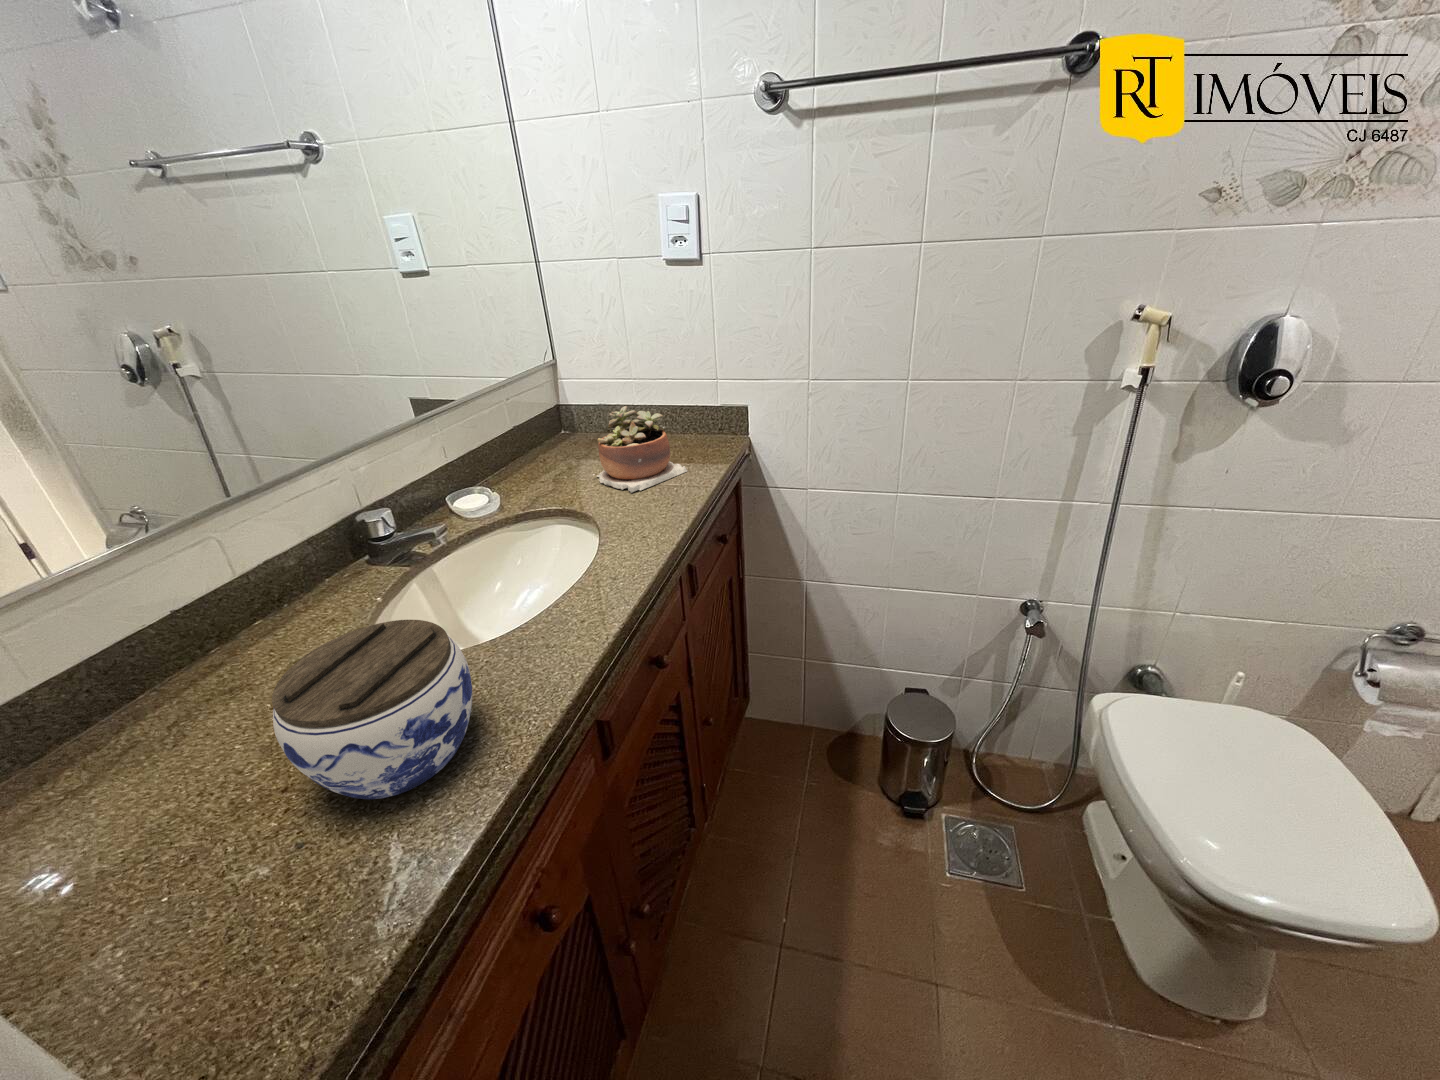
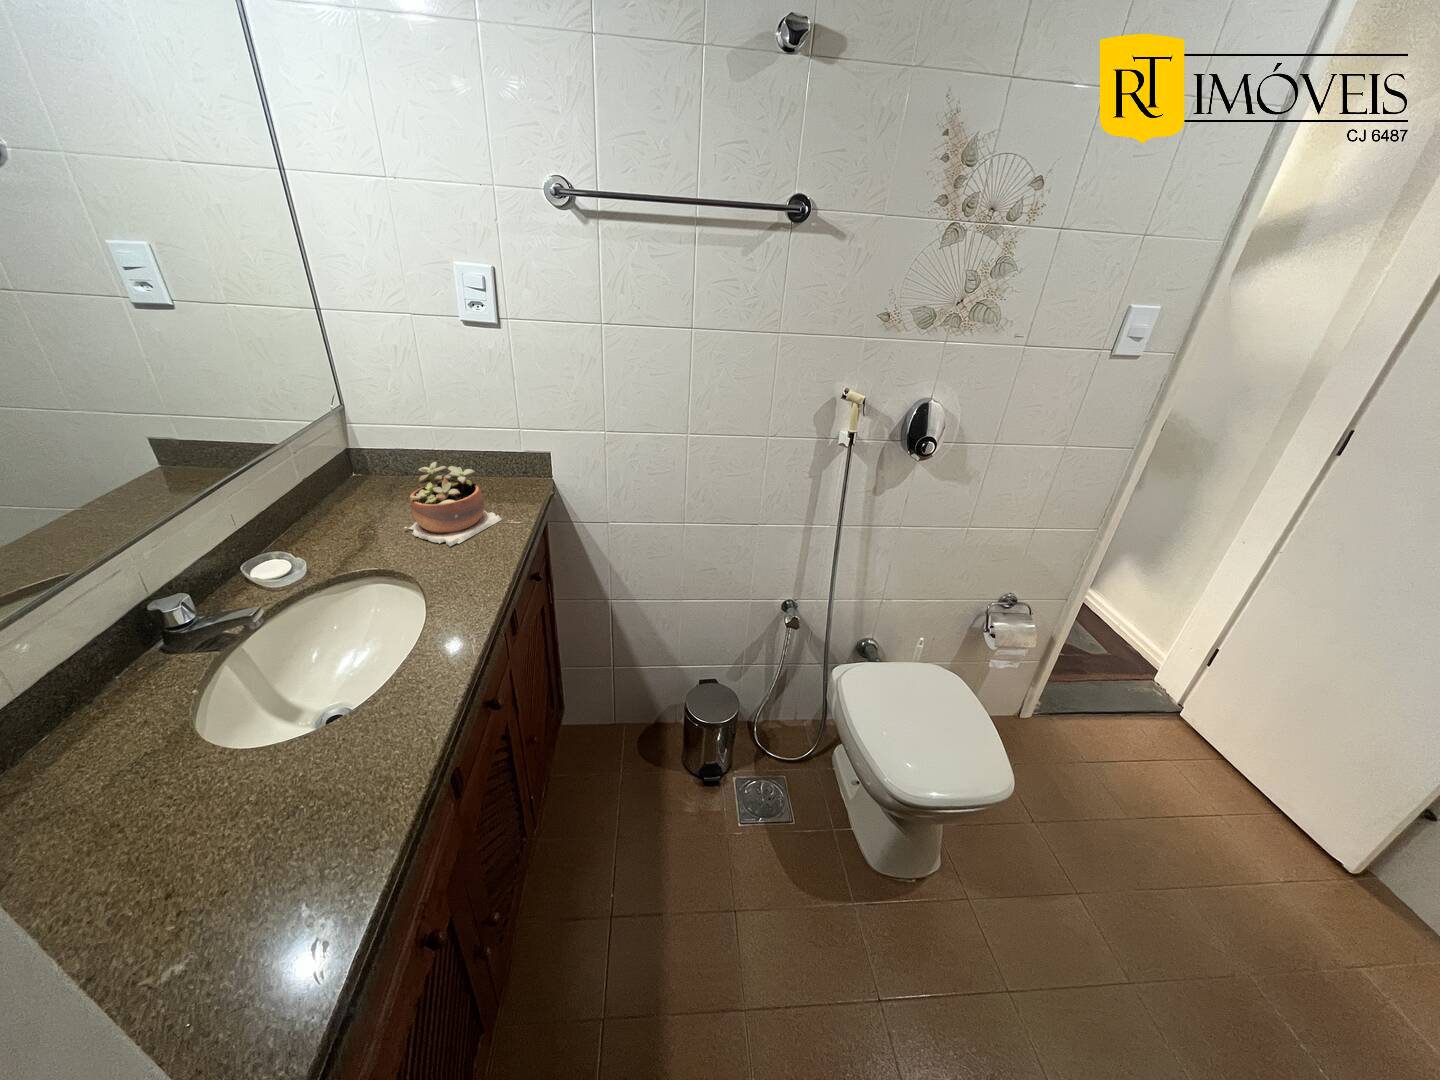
jar: present [272,620,472,800] -> none [163,721,353,887]

